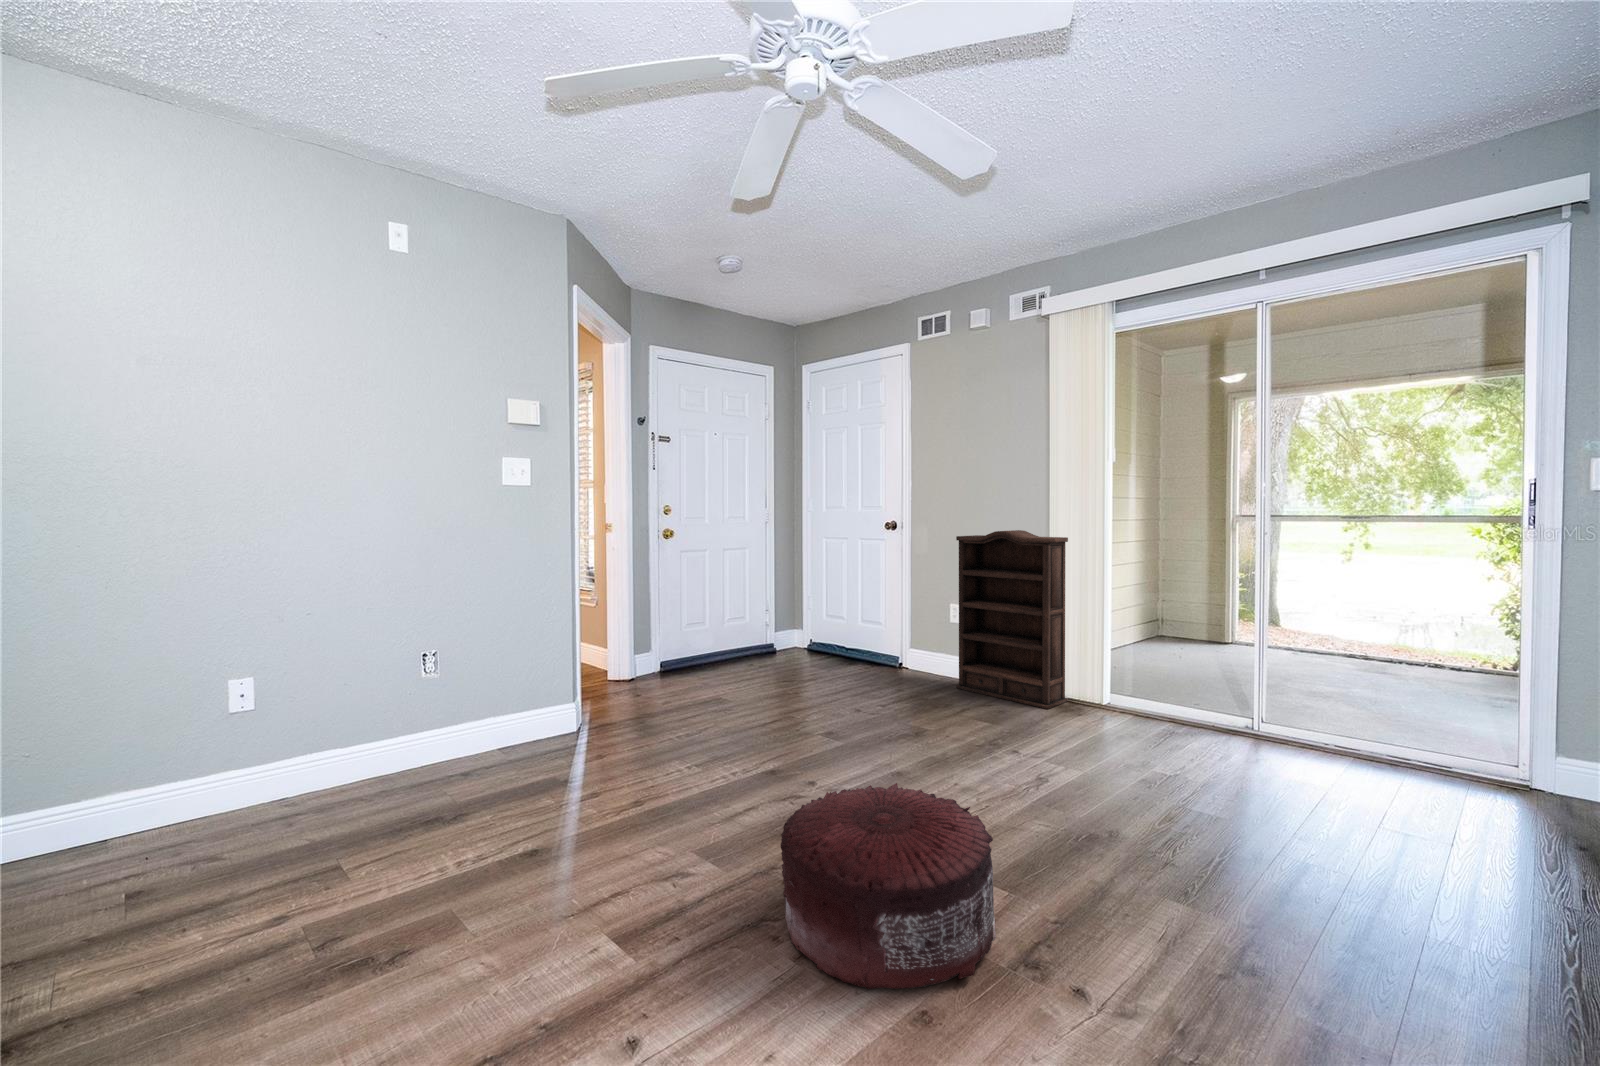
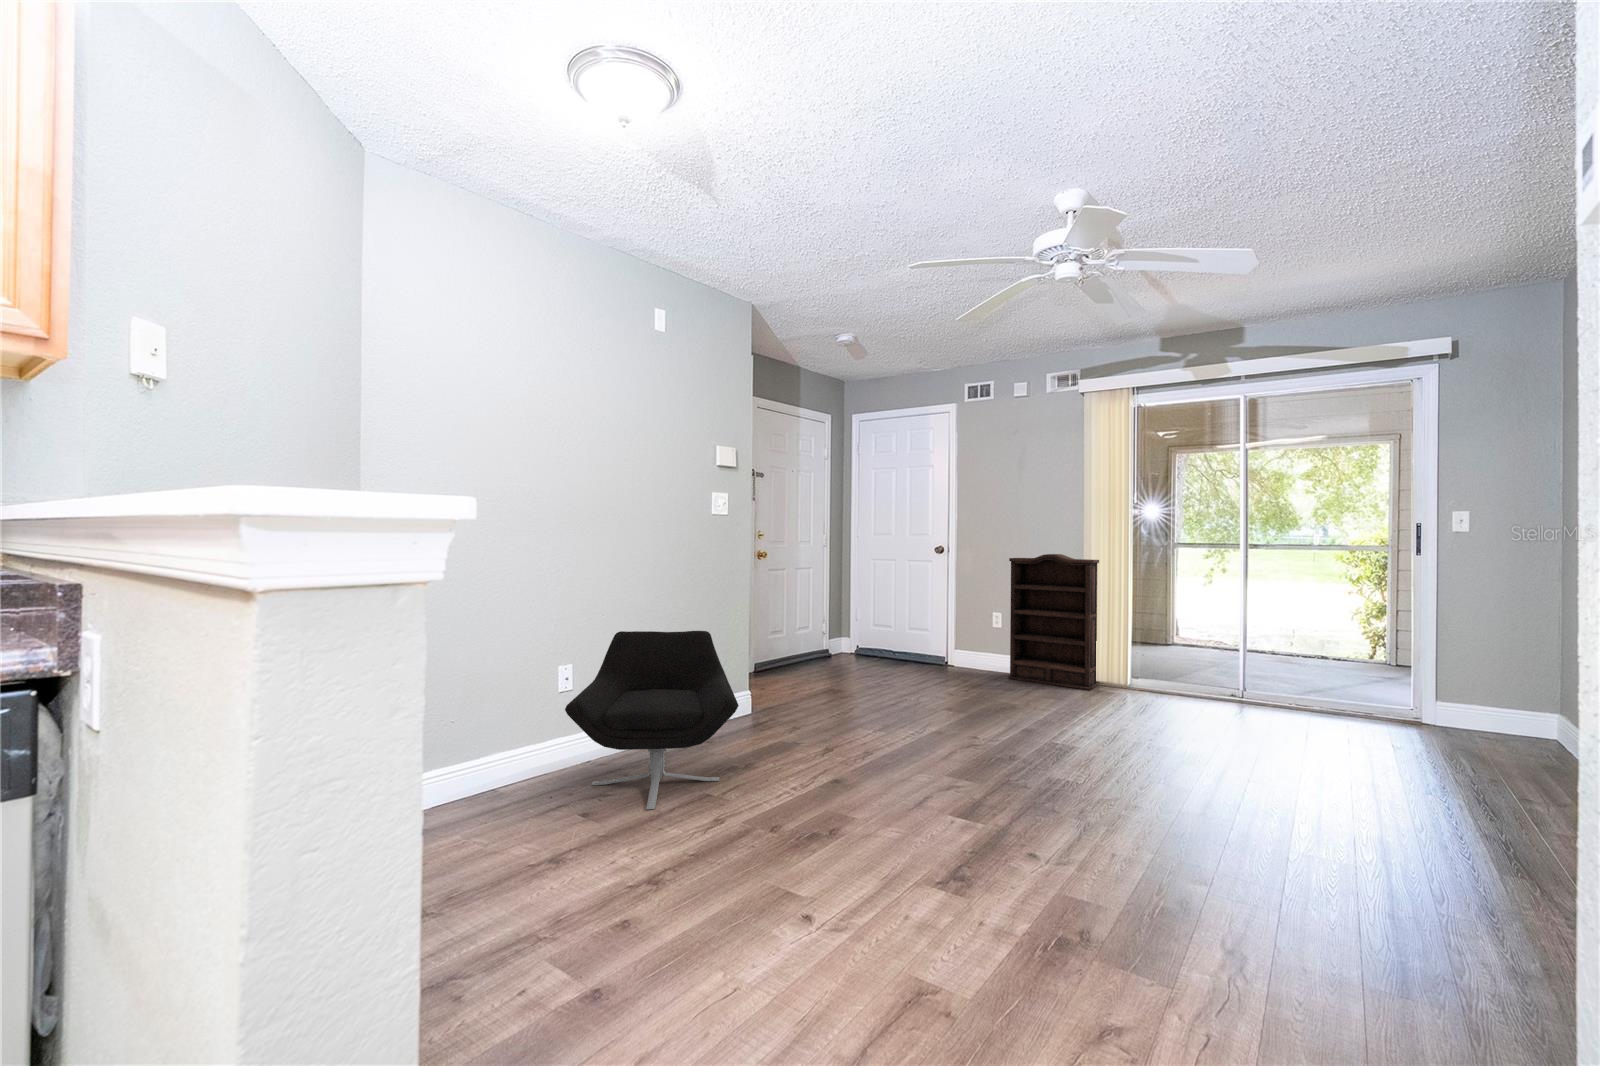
lounge chair: none [162,641,452,889] -> present [565,631,739,810]
pouf: present [781,783,996,989] -> none [1049,718,1200,827]

